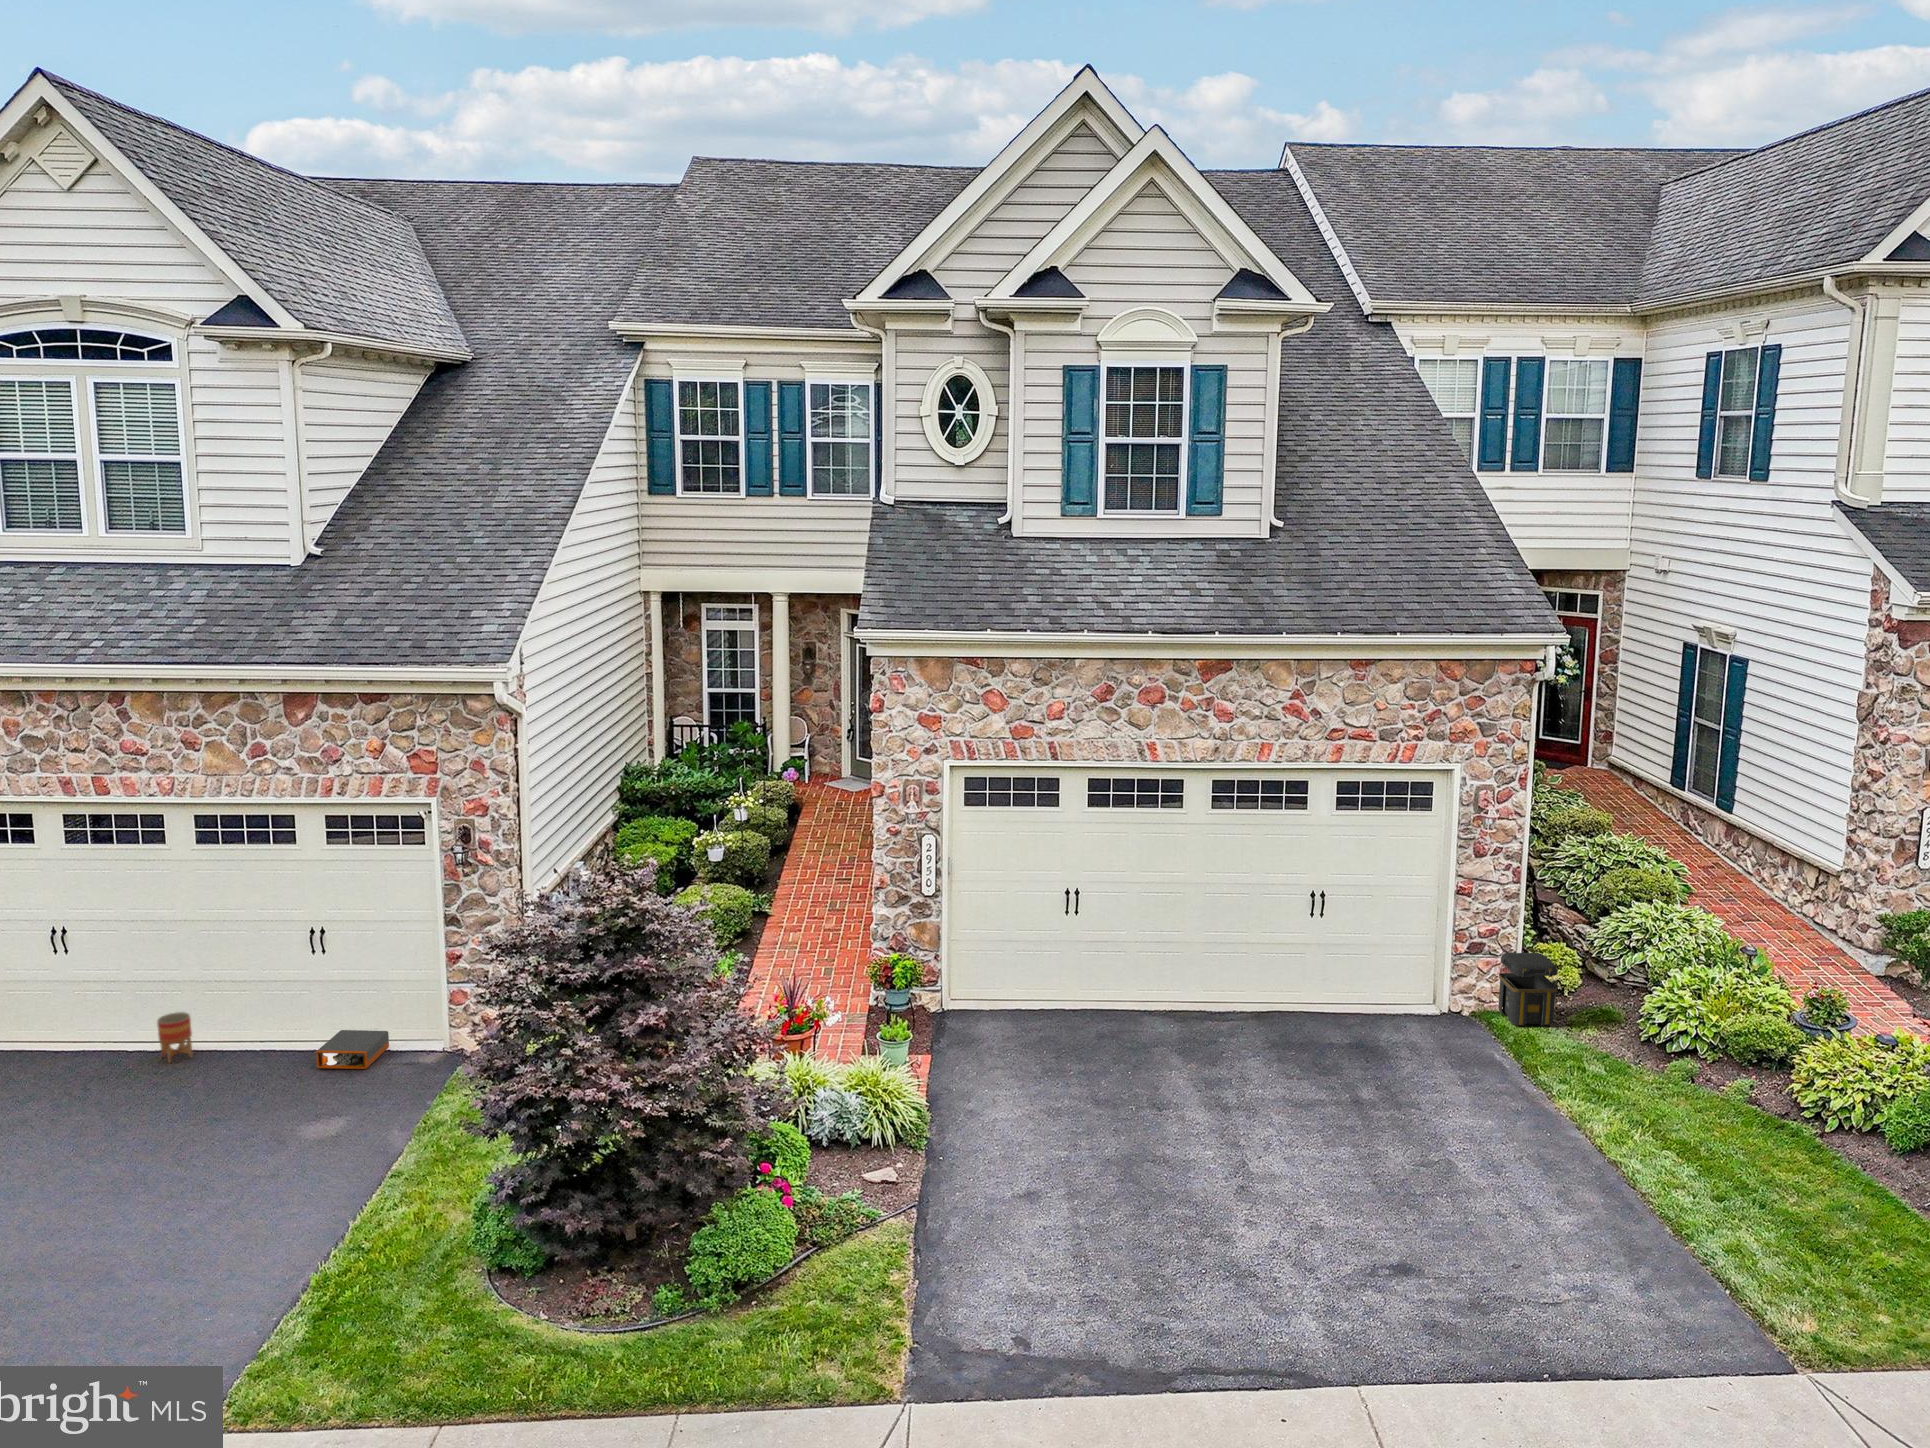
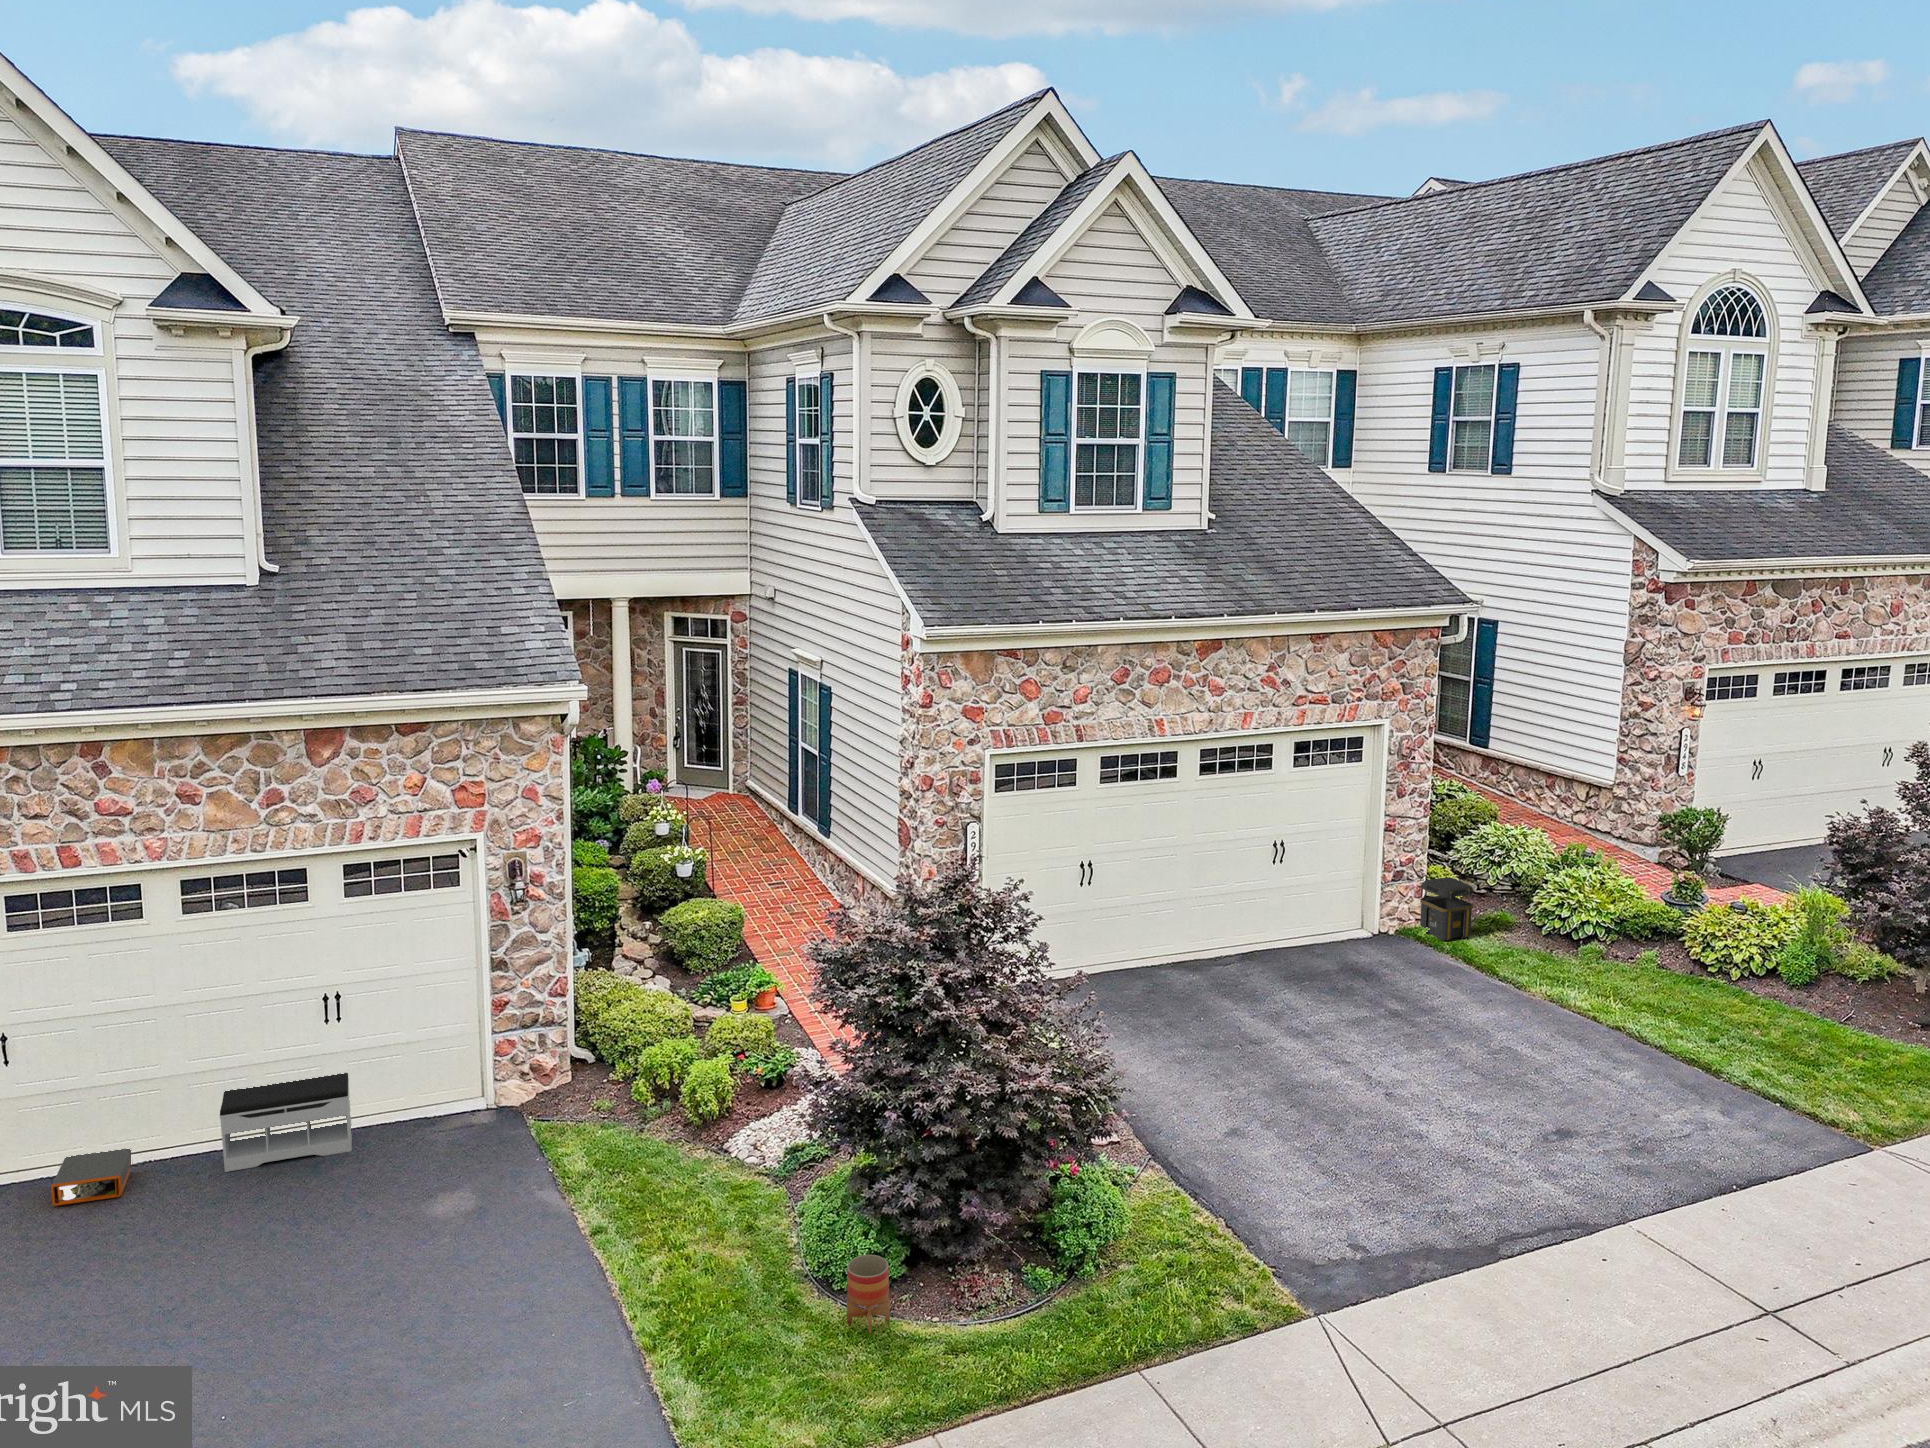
bench: none [193,998,318,1068] -> present [220,1073,352,1172]
planter: present [157,1012,192,1063] -> present [847,1255,890,1334]
storage box: present [316,1030,389,1069] -> present [51,1149,131,1206]

